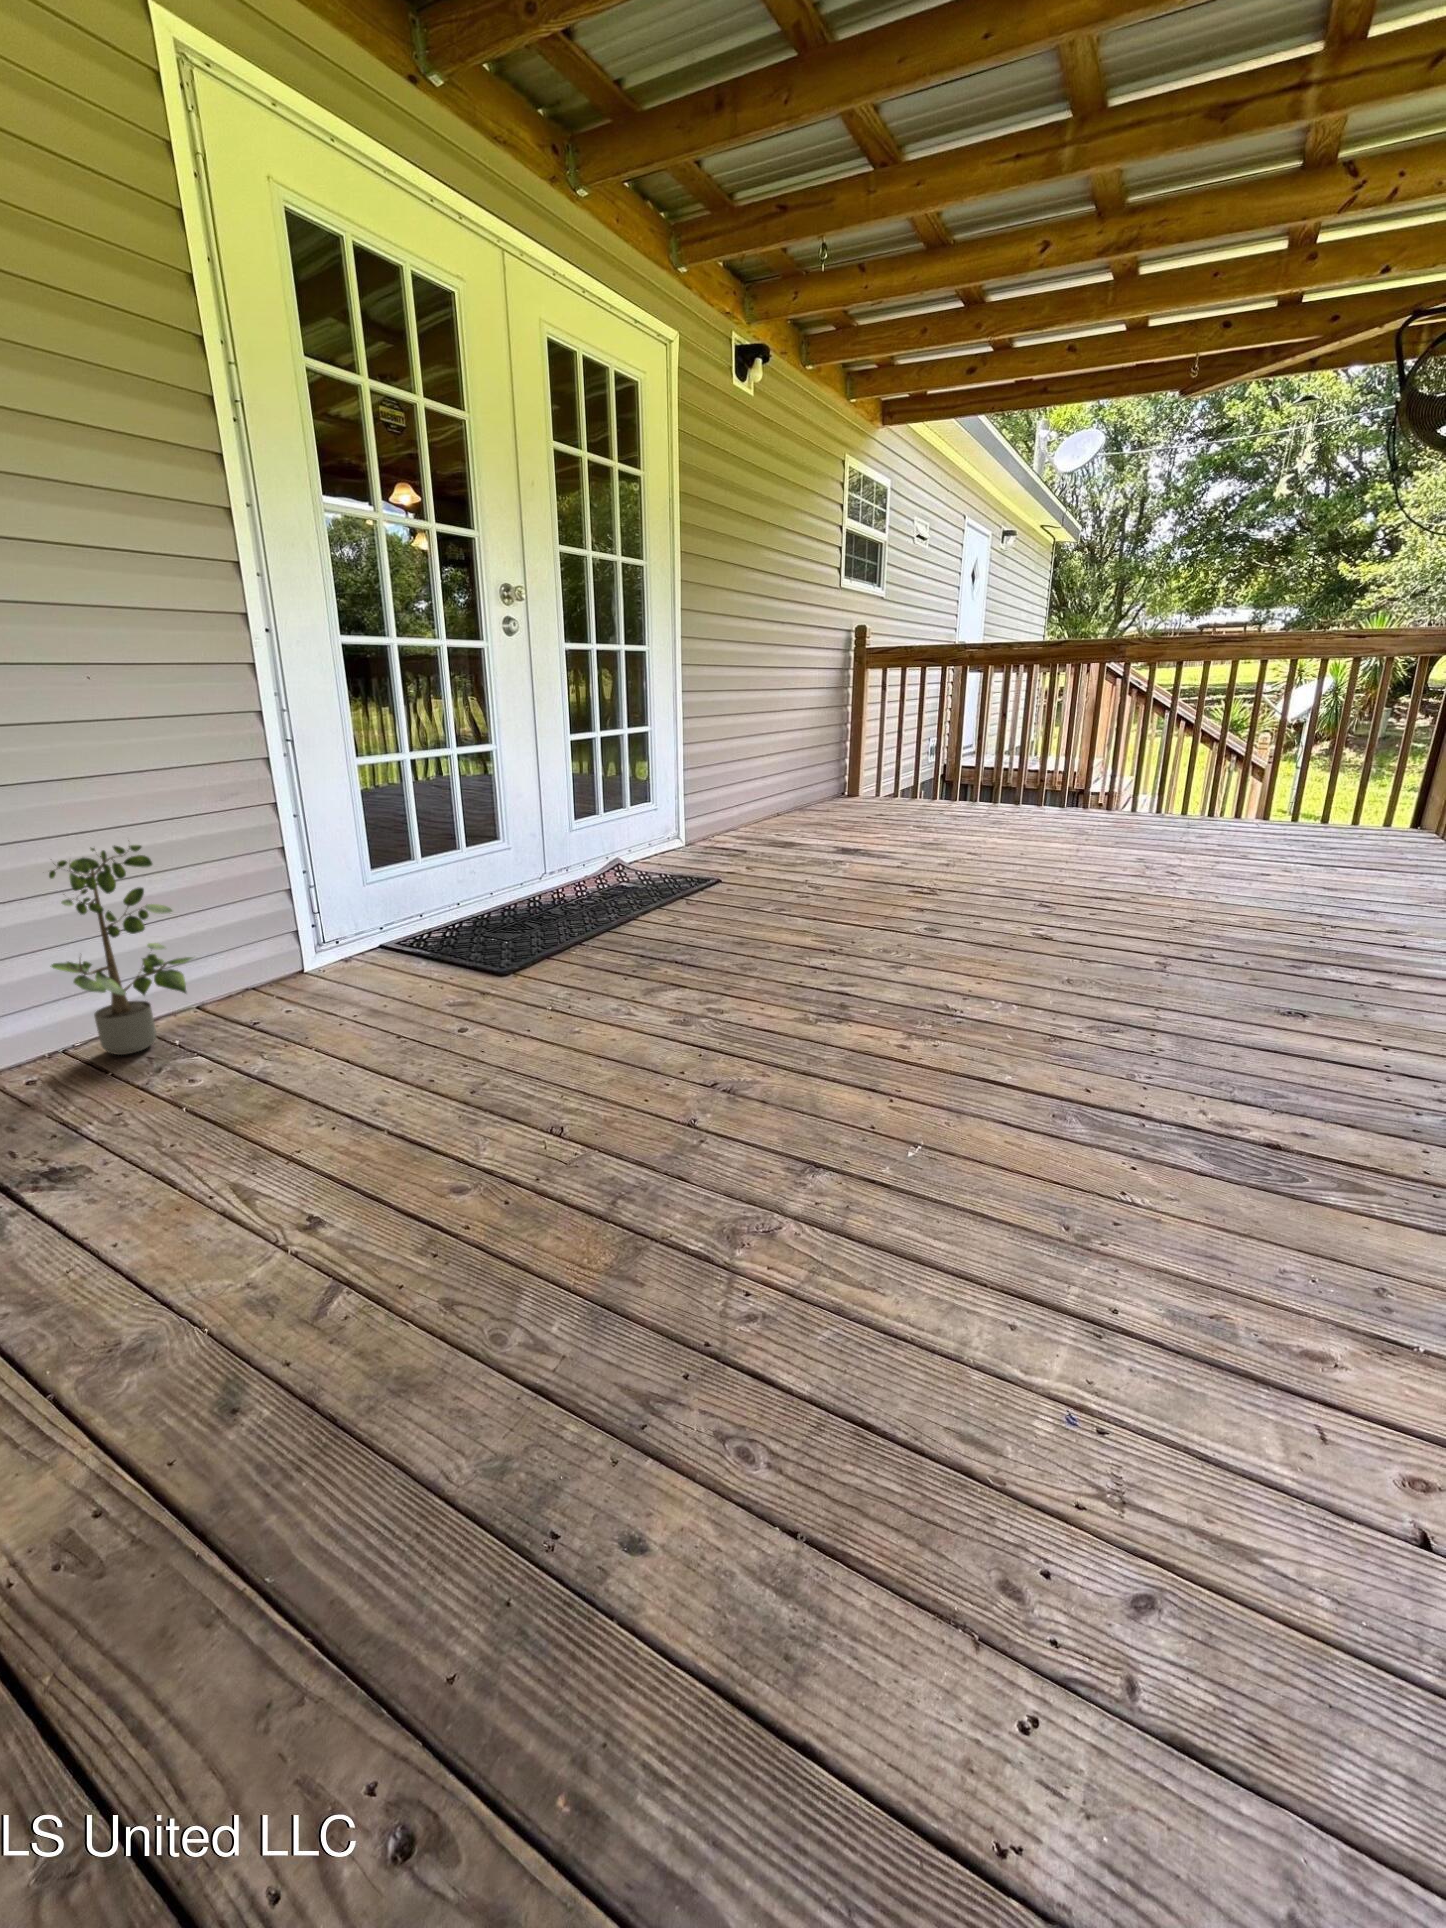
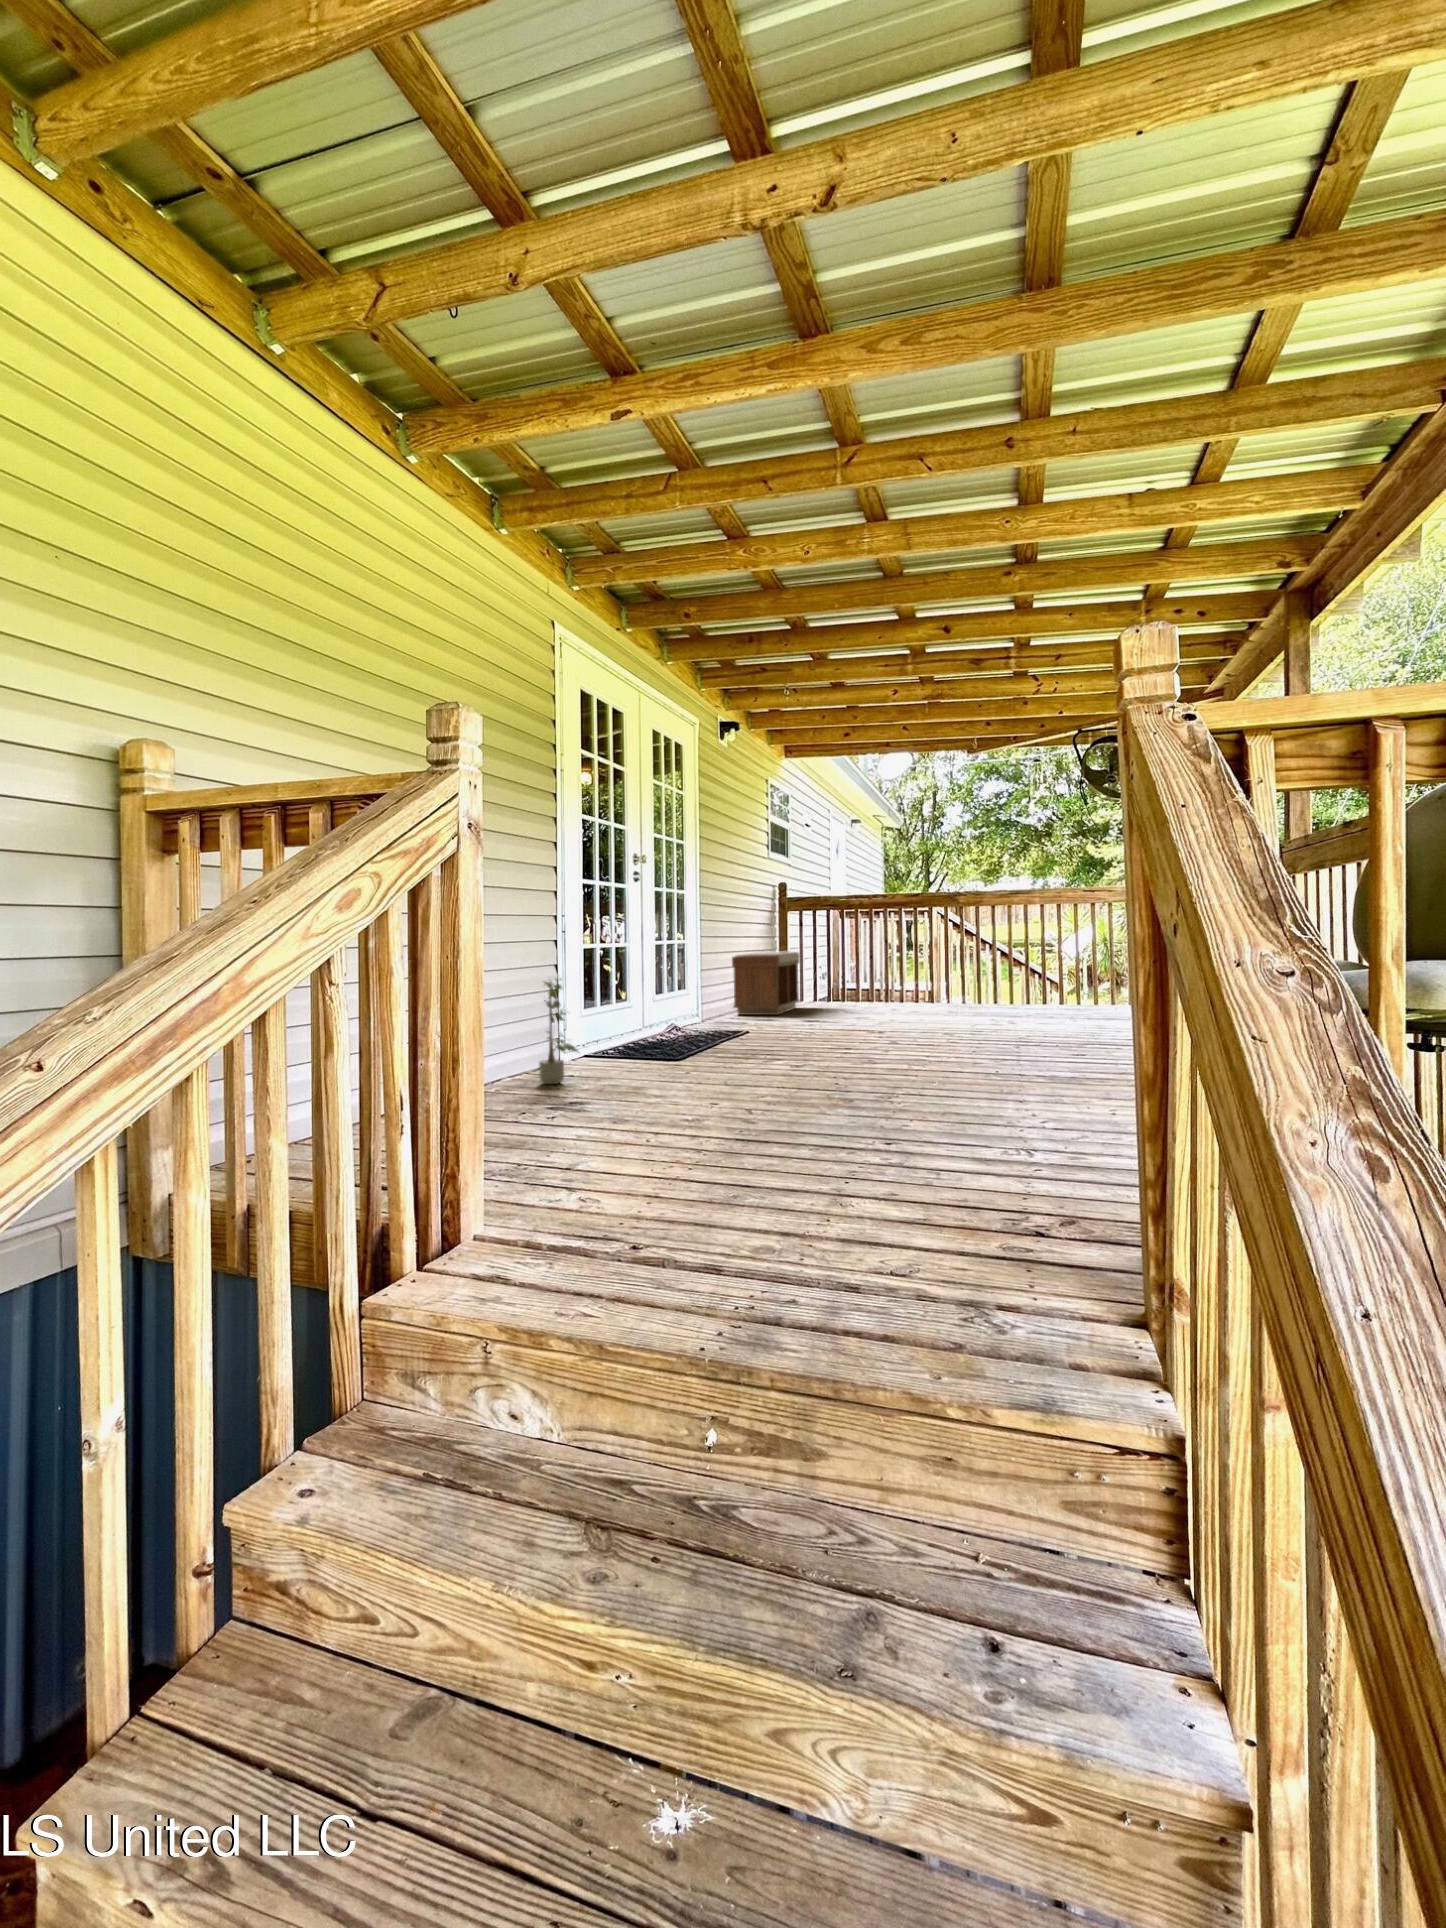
bench: none [743,728,858,826] -> present [732,951,800,1015]

